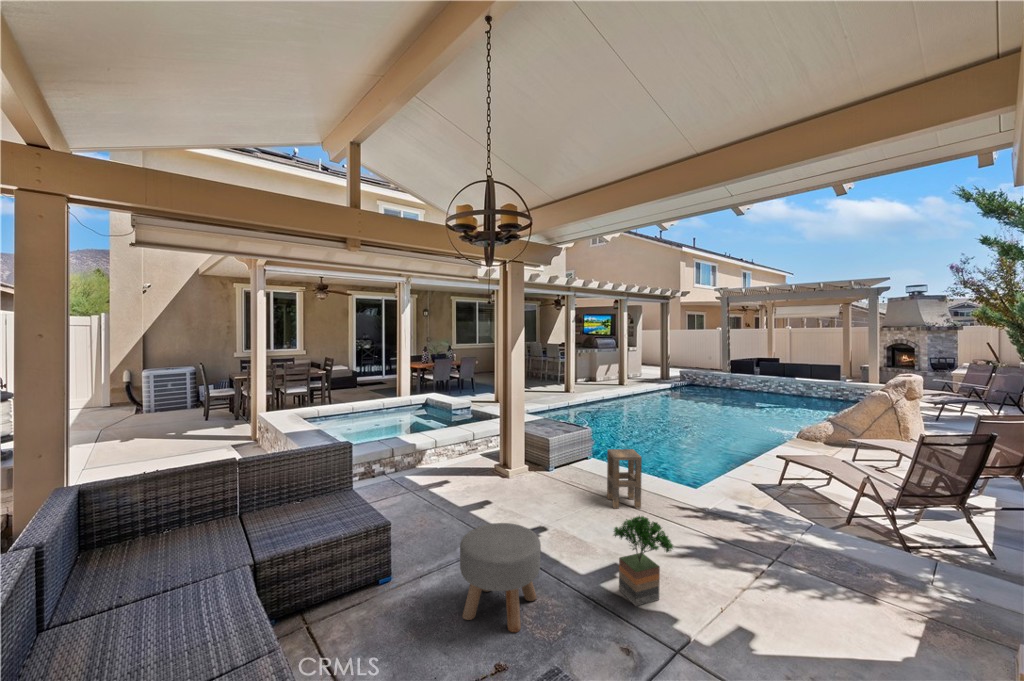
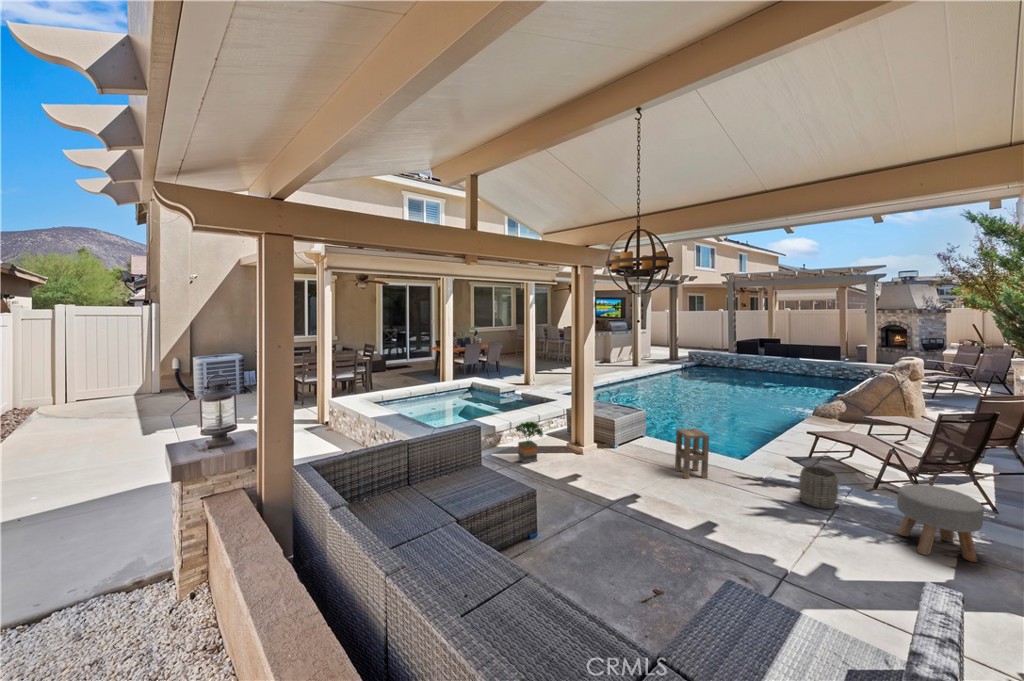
woven basket: none [742,496,787,550] -> present [799,466,839,509]
potted tree: present [614,516,673,606] -> present [516,422,543,463]
ottoman: present [460,523,541,632] -> present [897,484,984,562]

